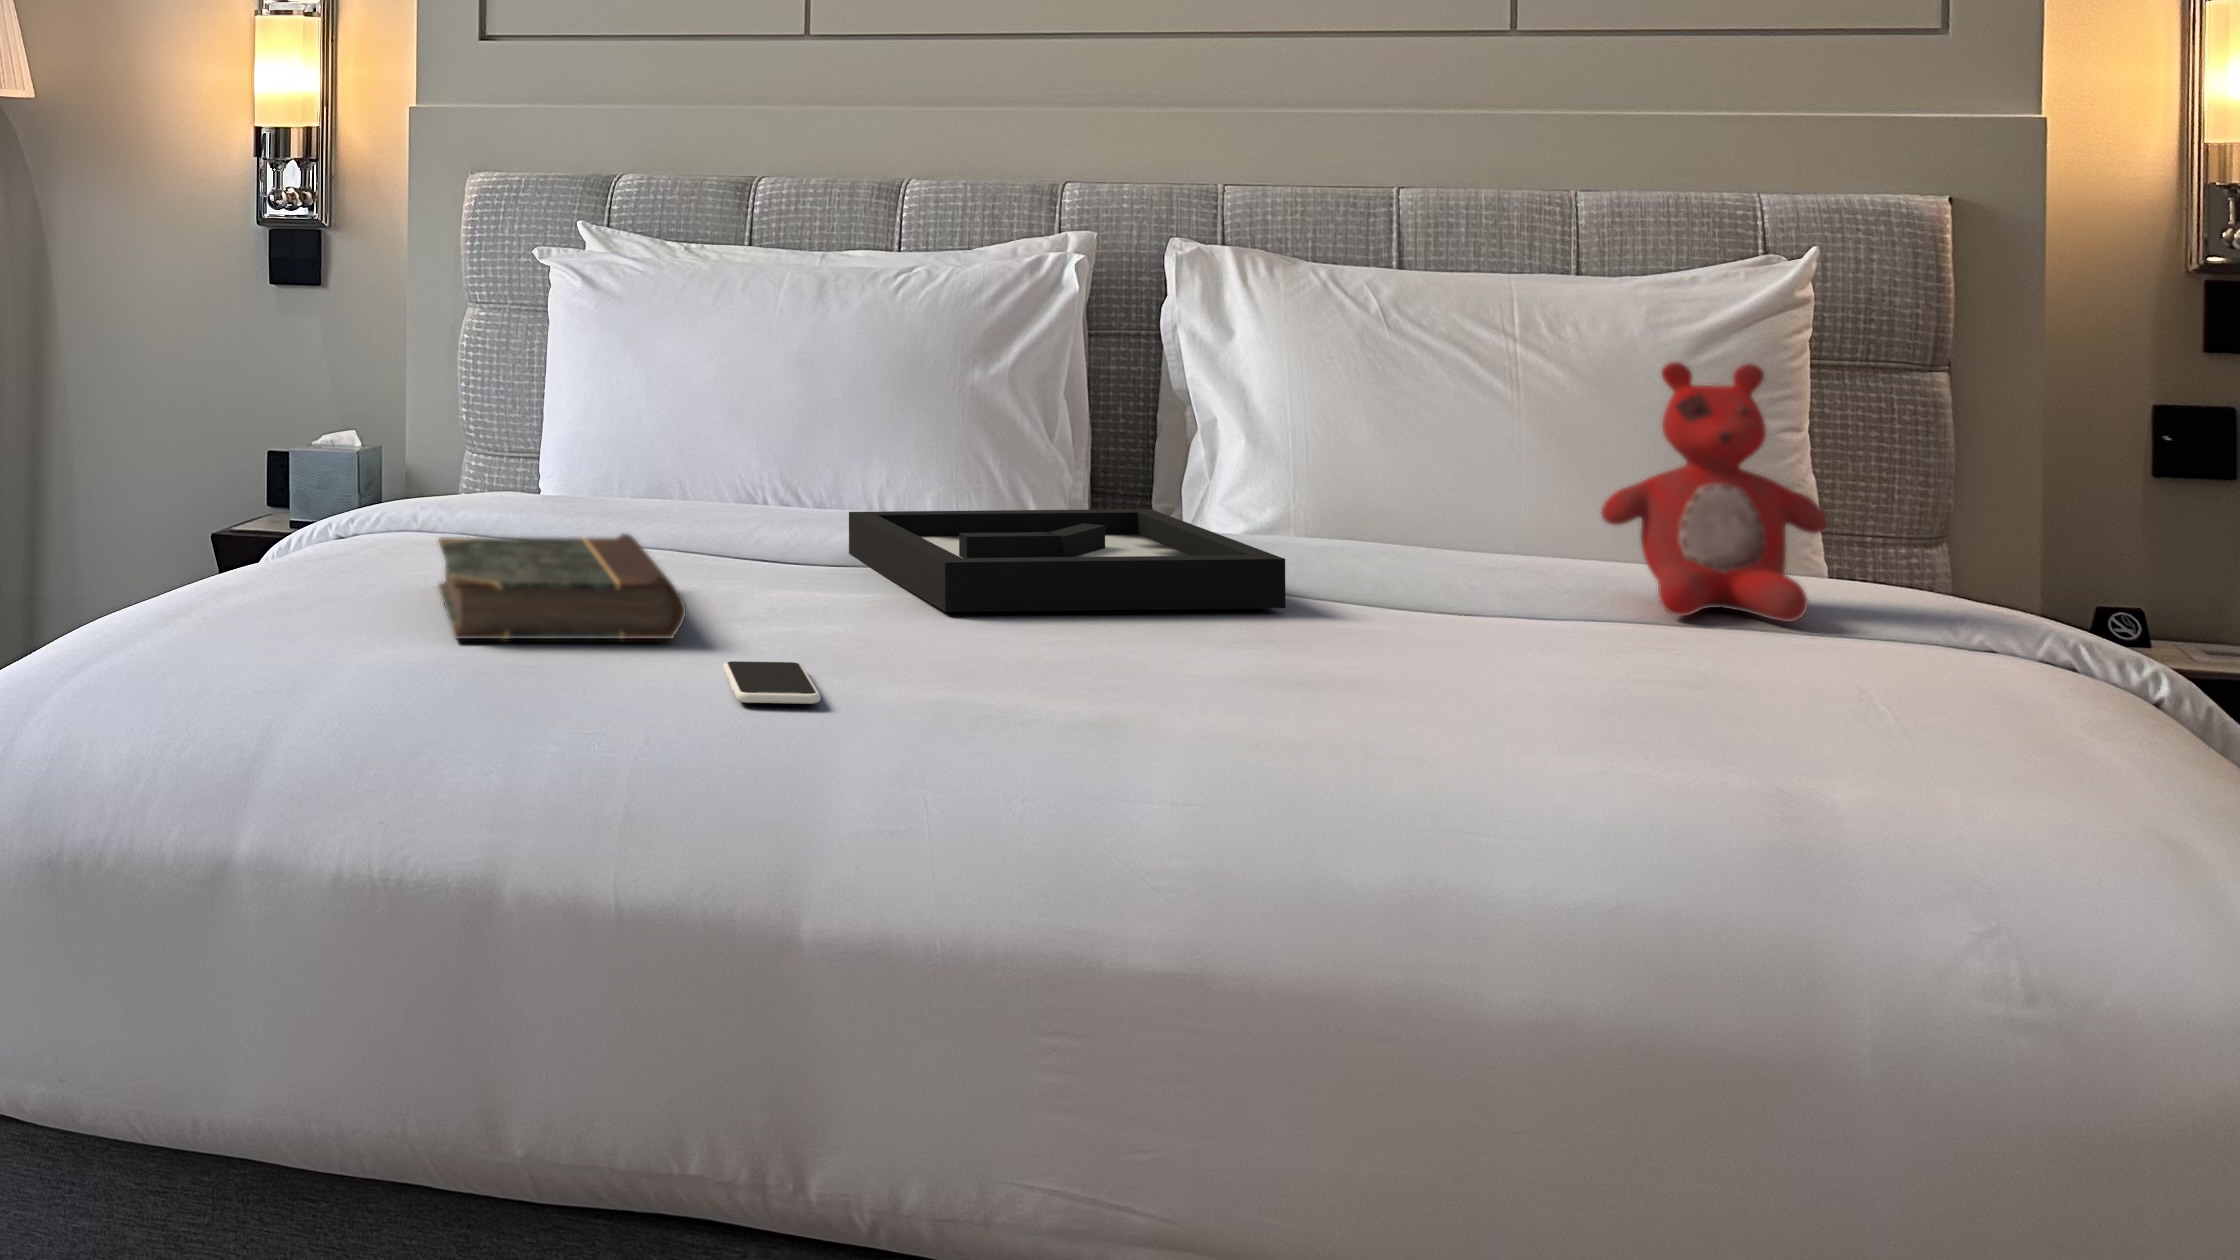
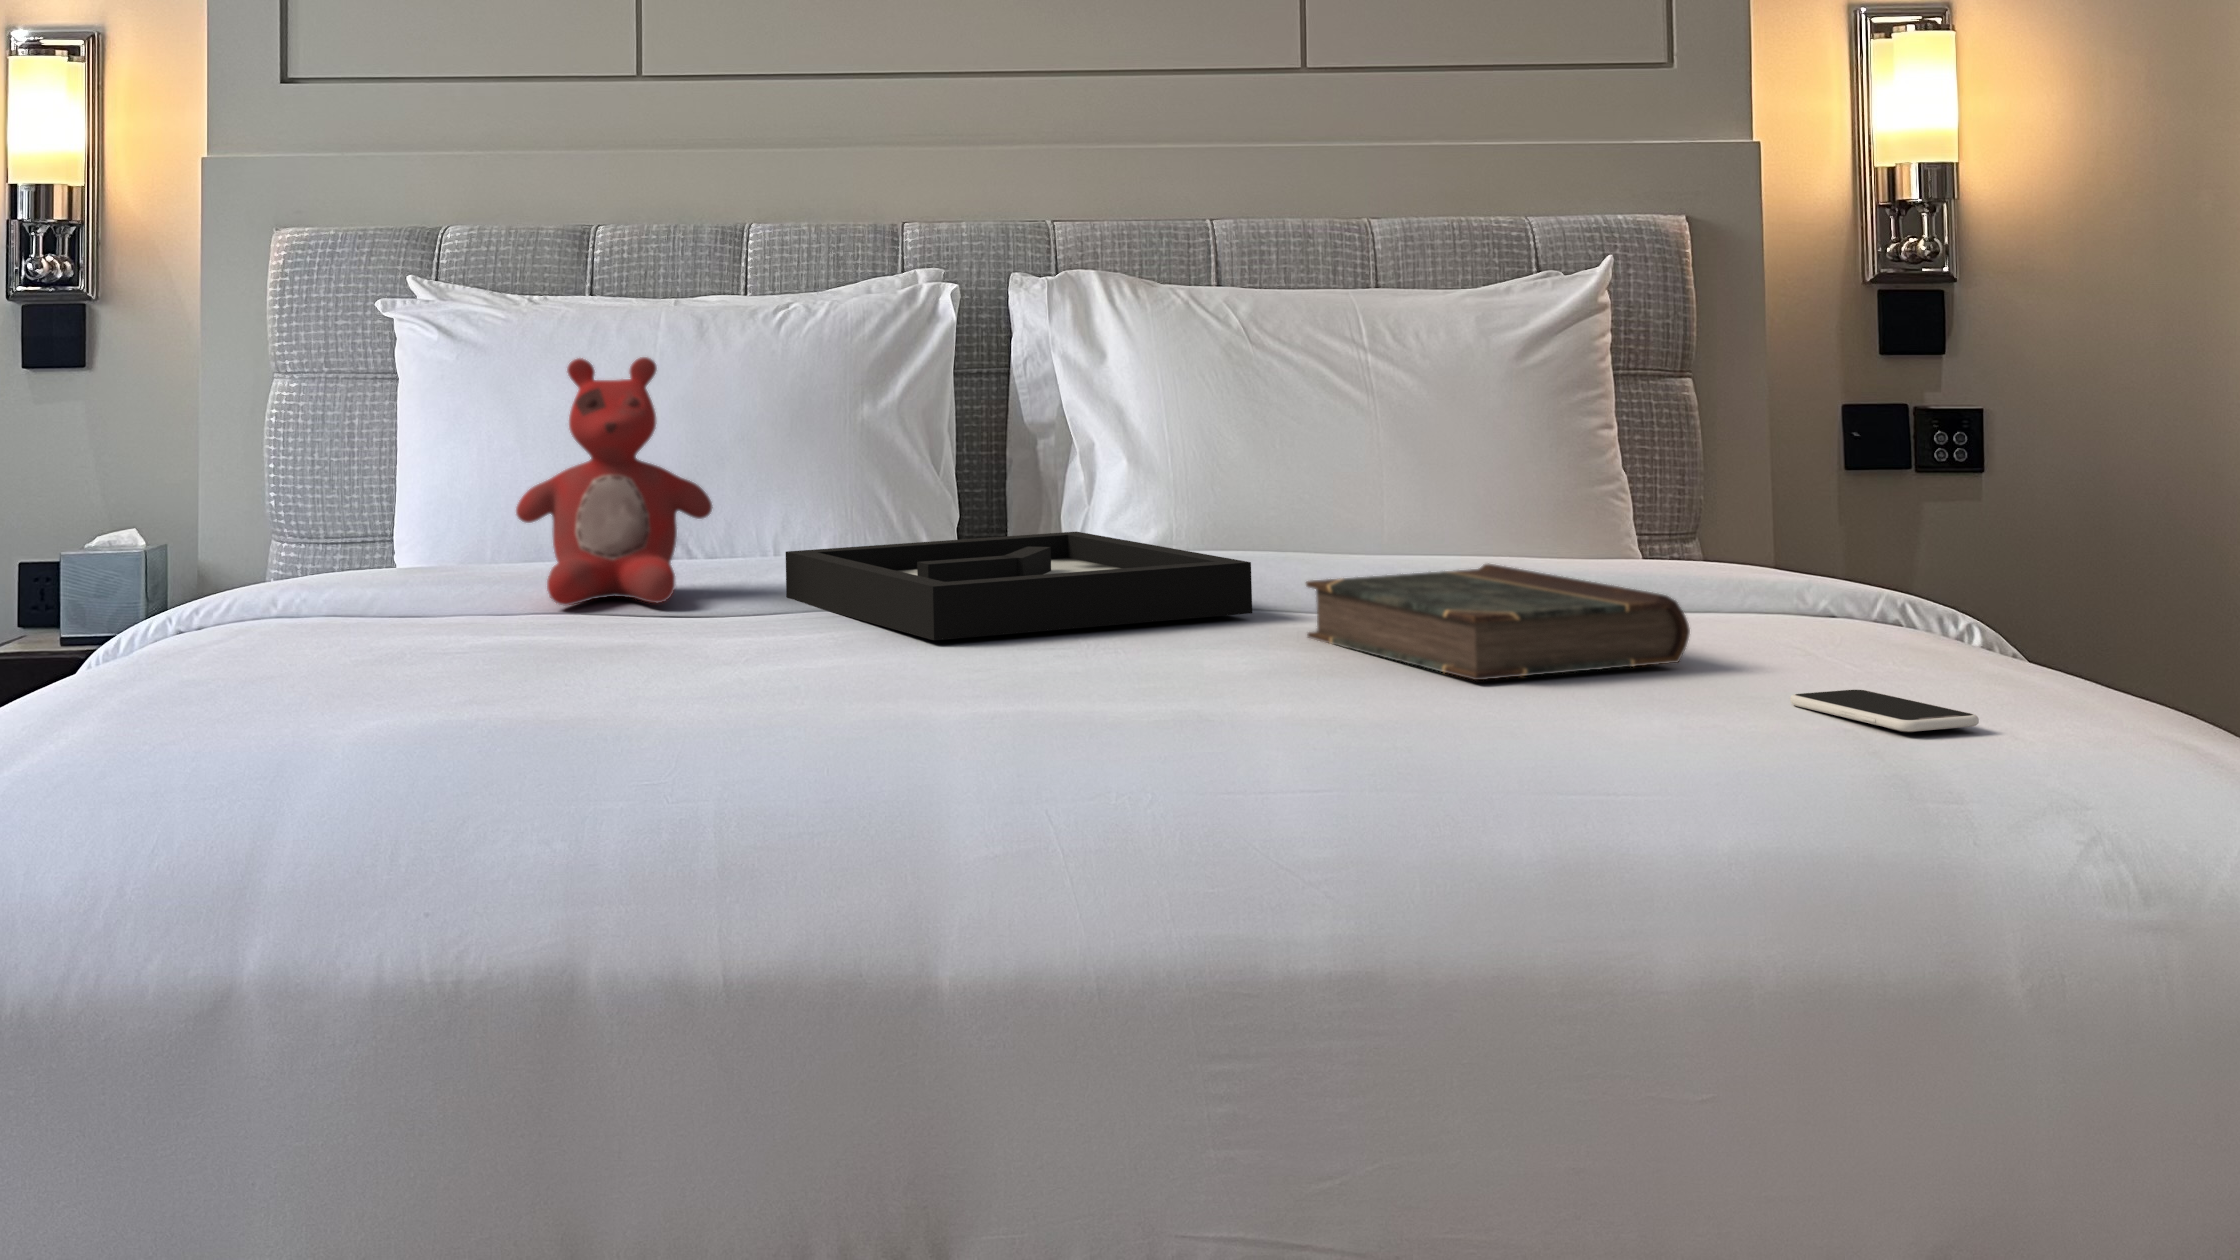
stuffed bear: present [1601,362,1827,622] -> present [516,357,713,606]
book: present [439,534,686,639] -> present [1306,564,1690,680]
smartphone: present [723,661,821,704] -> present [1790,690,1979,732]

